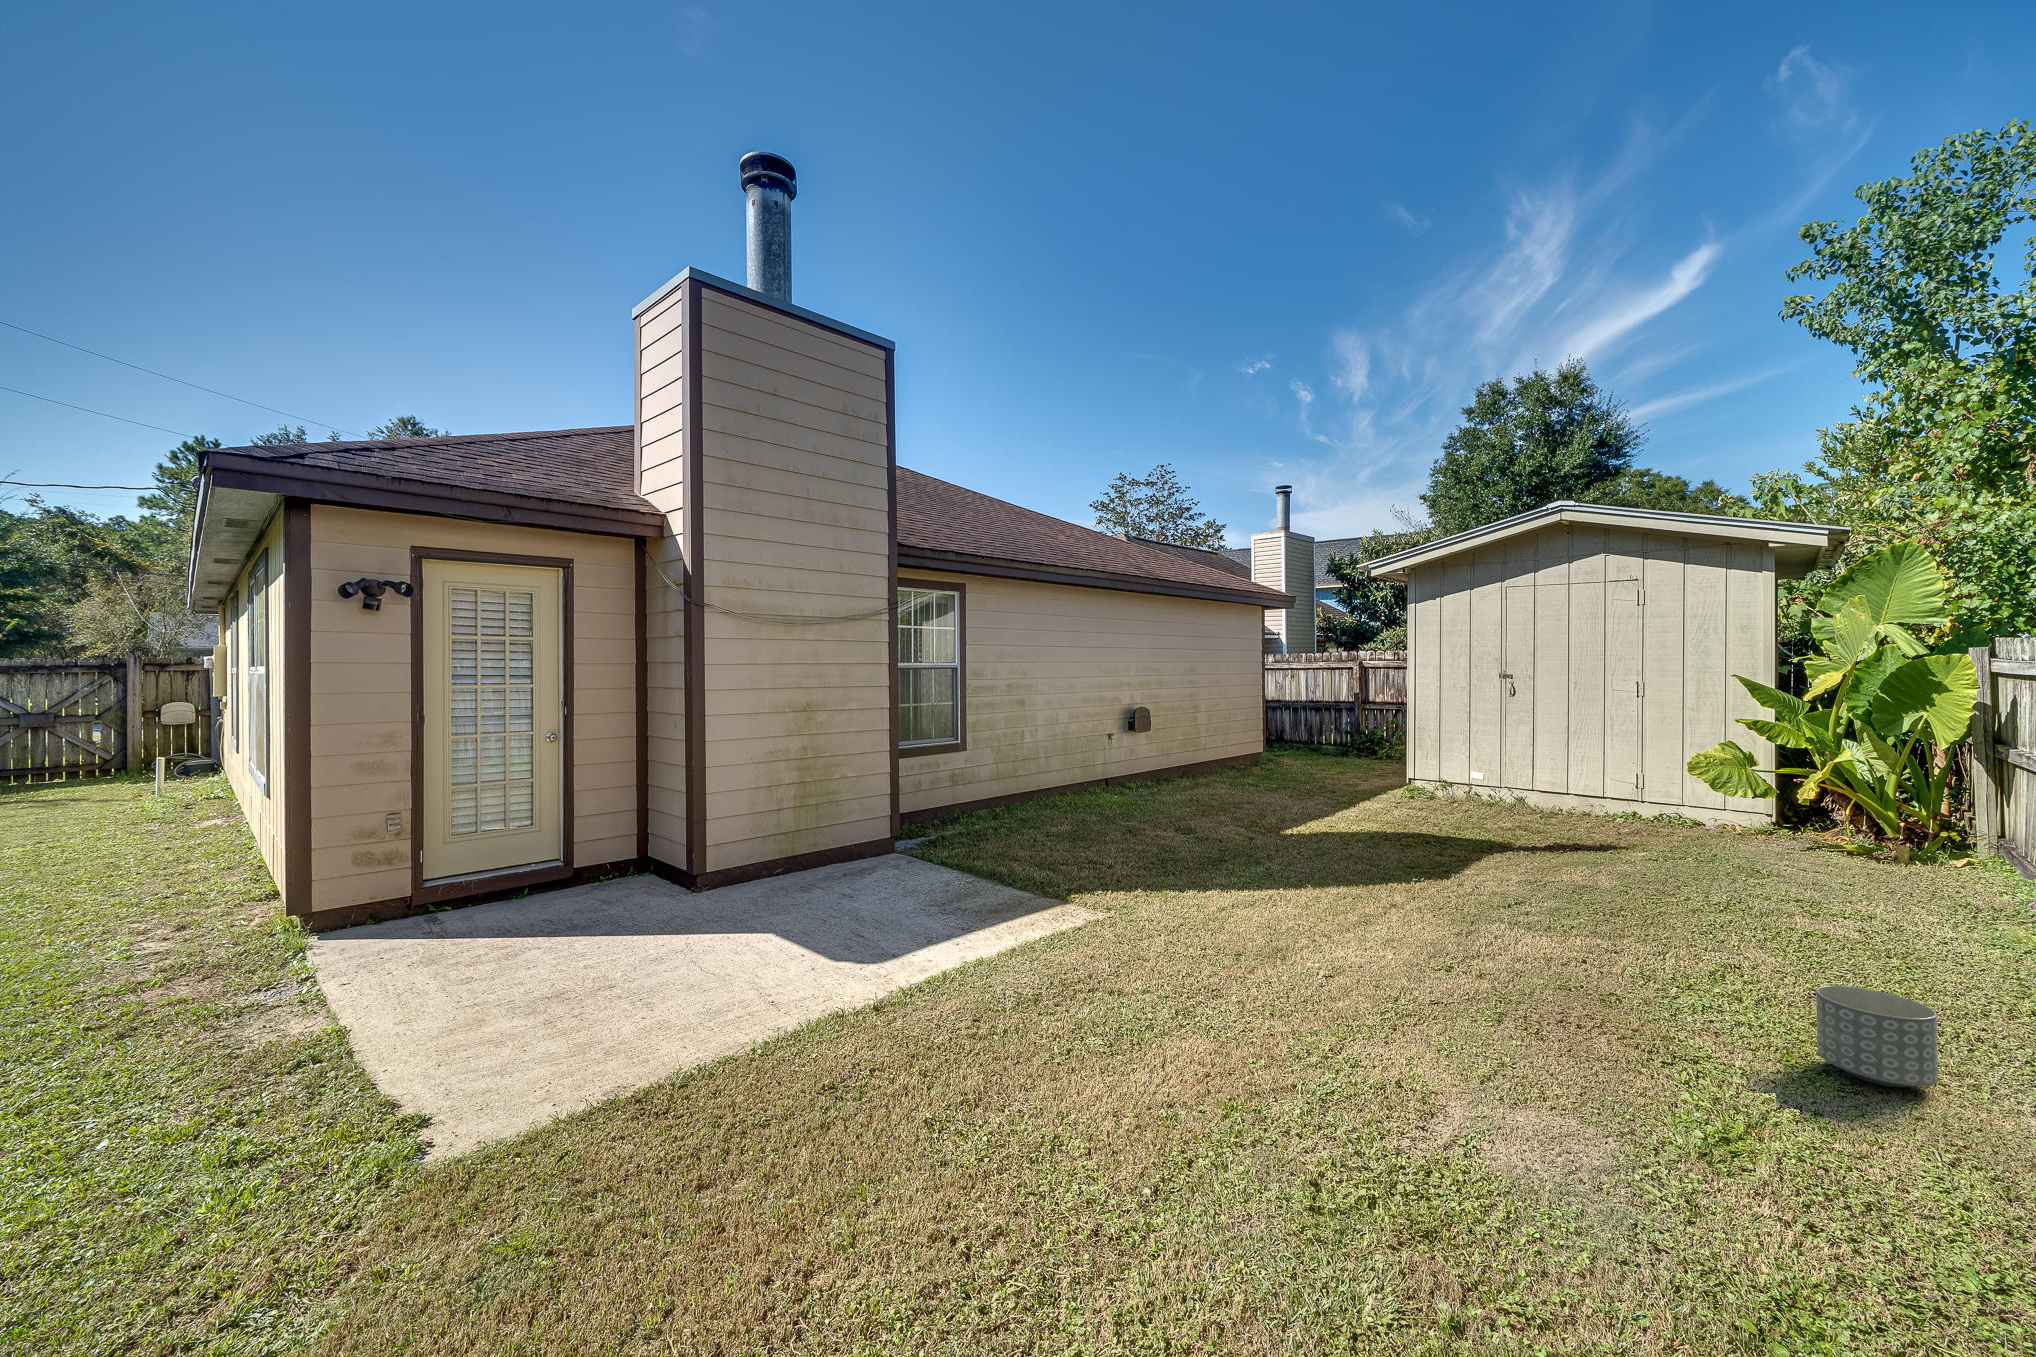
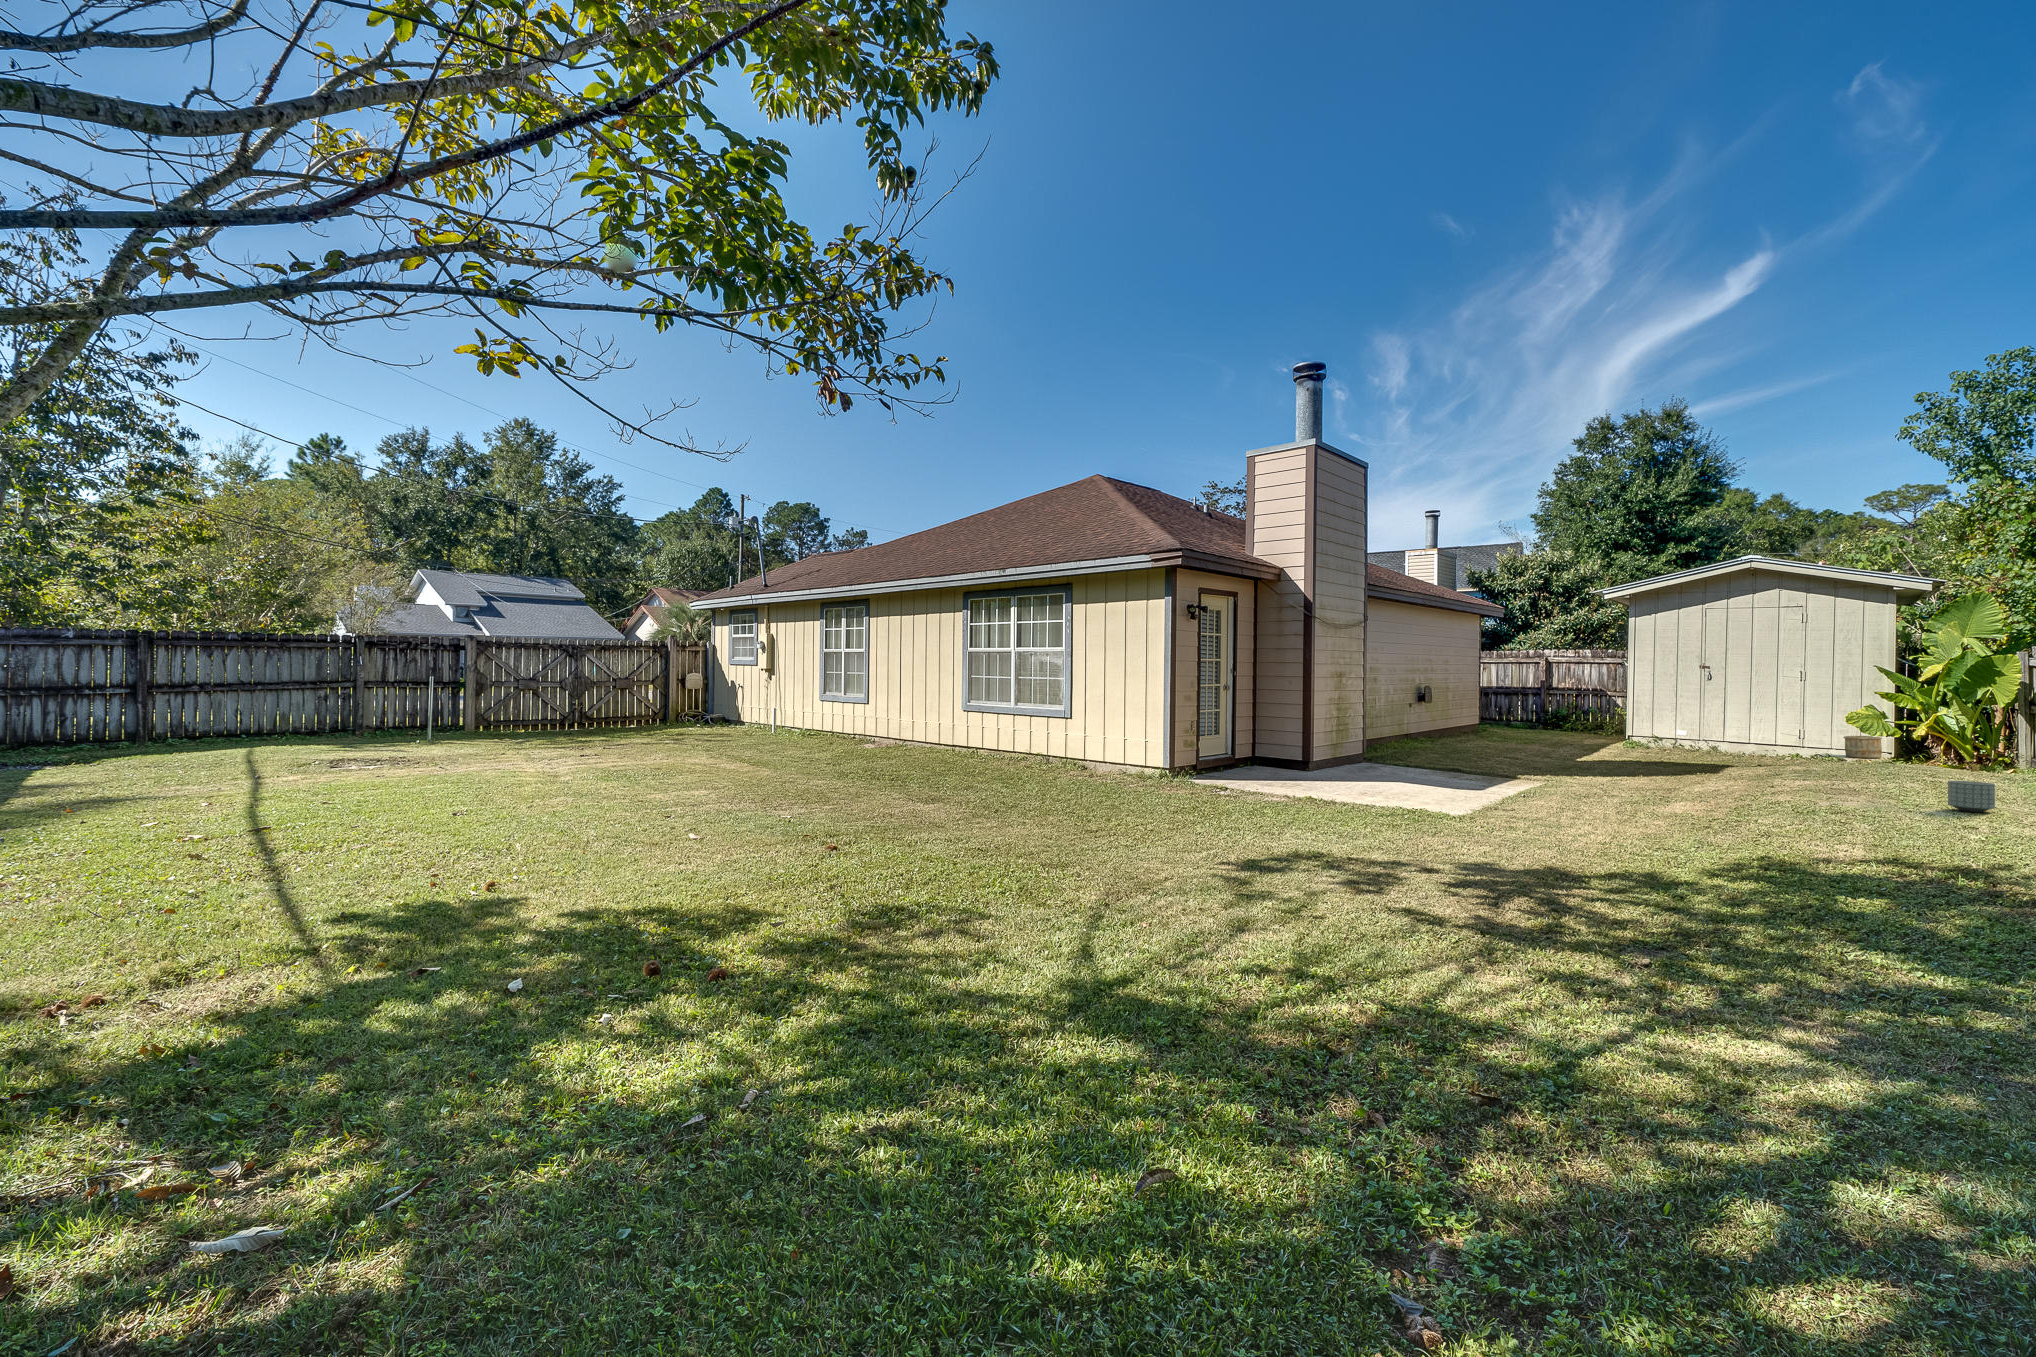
wooden bucket: none [1694,786,1753,825] -> present [1843,736,1882,758]

